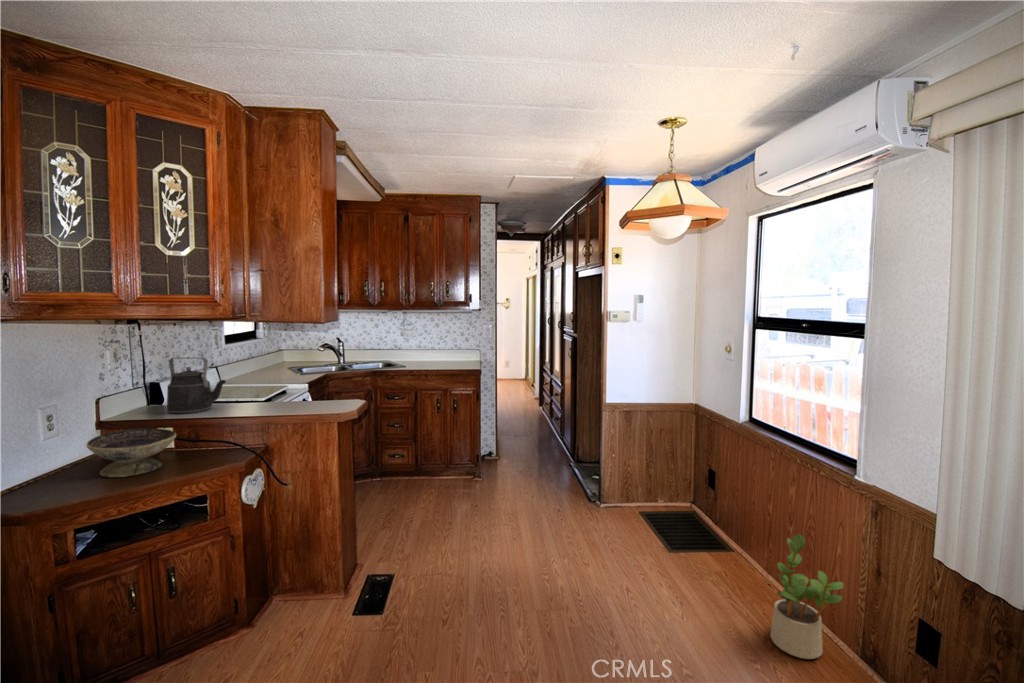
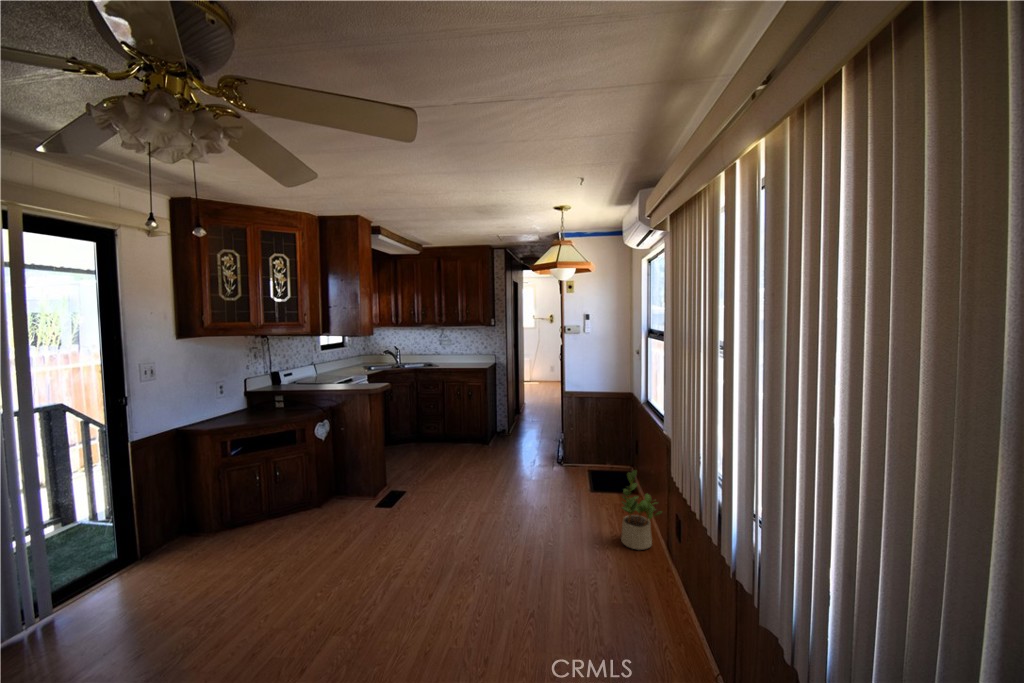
kettle: present [167,358,226,414] -> none [280,357,311,389]
decorative bowl: present [87,428,176,477] -> none [238,395,281,418]

